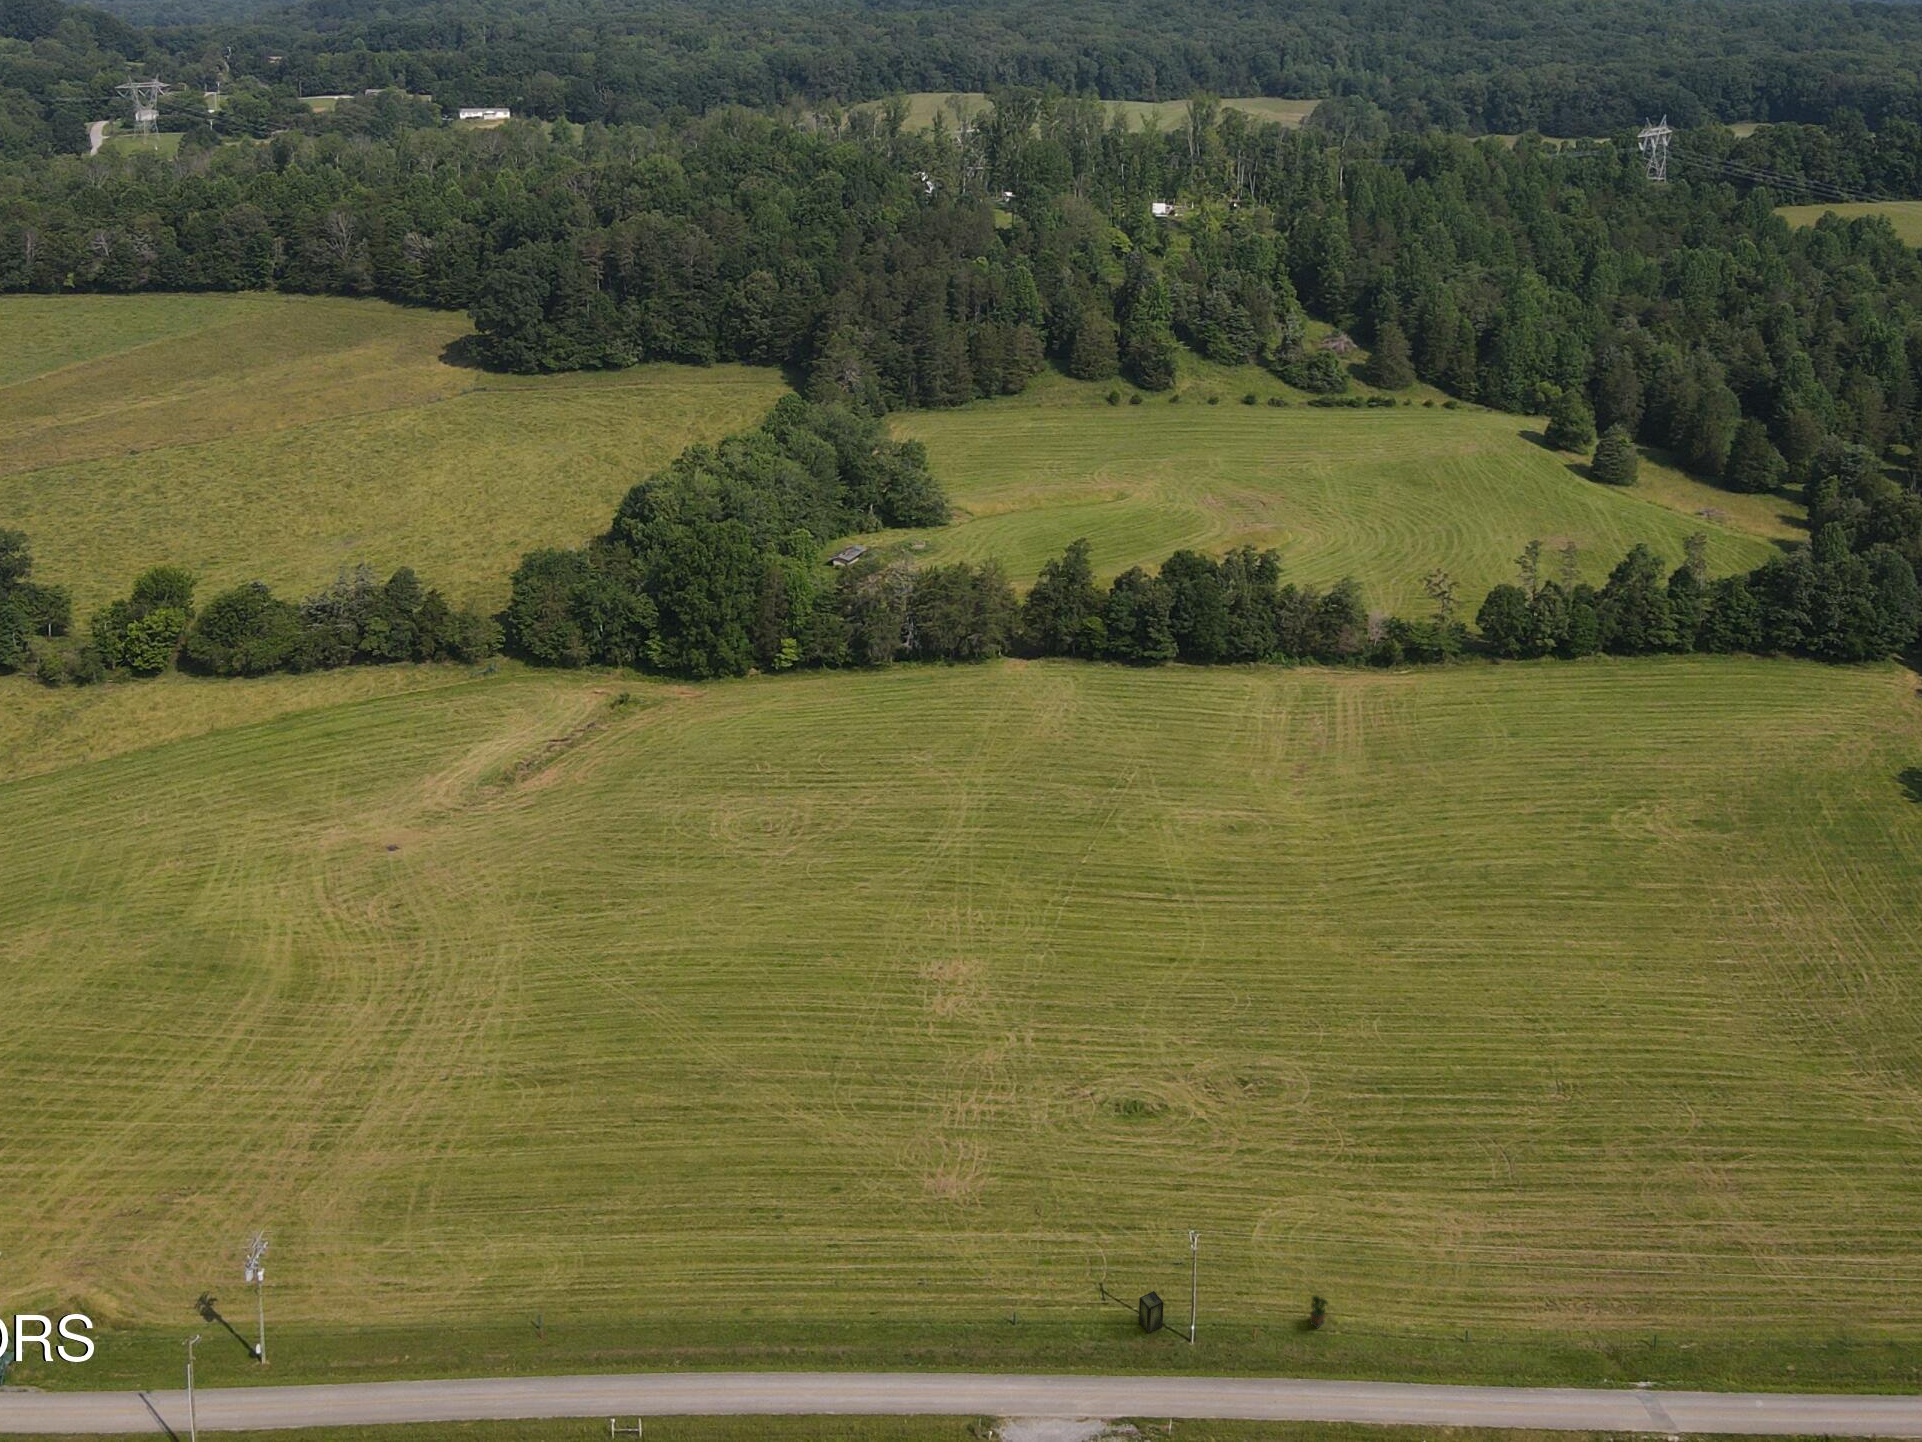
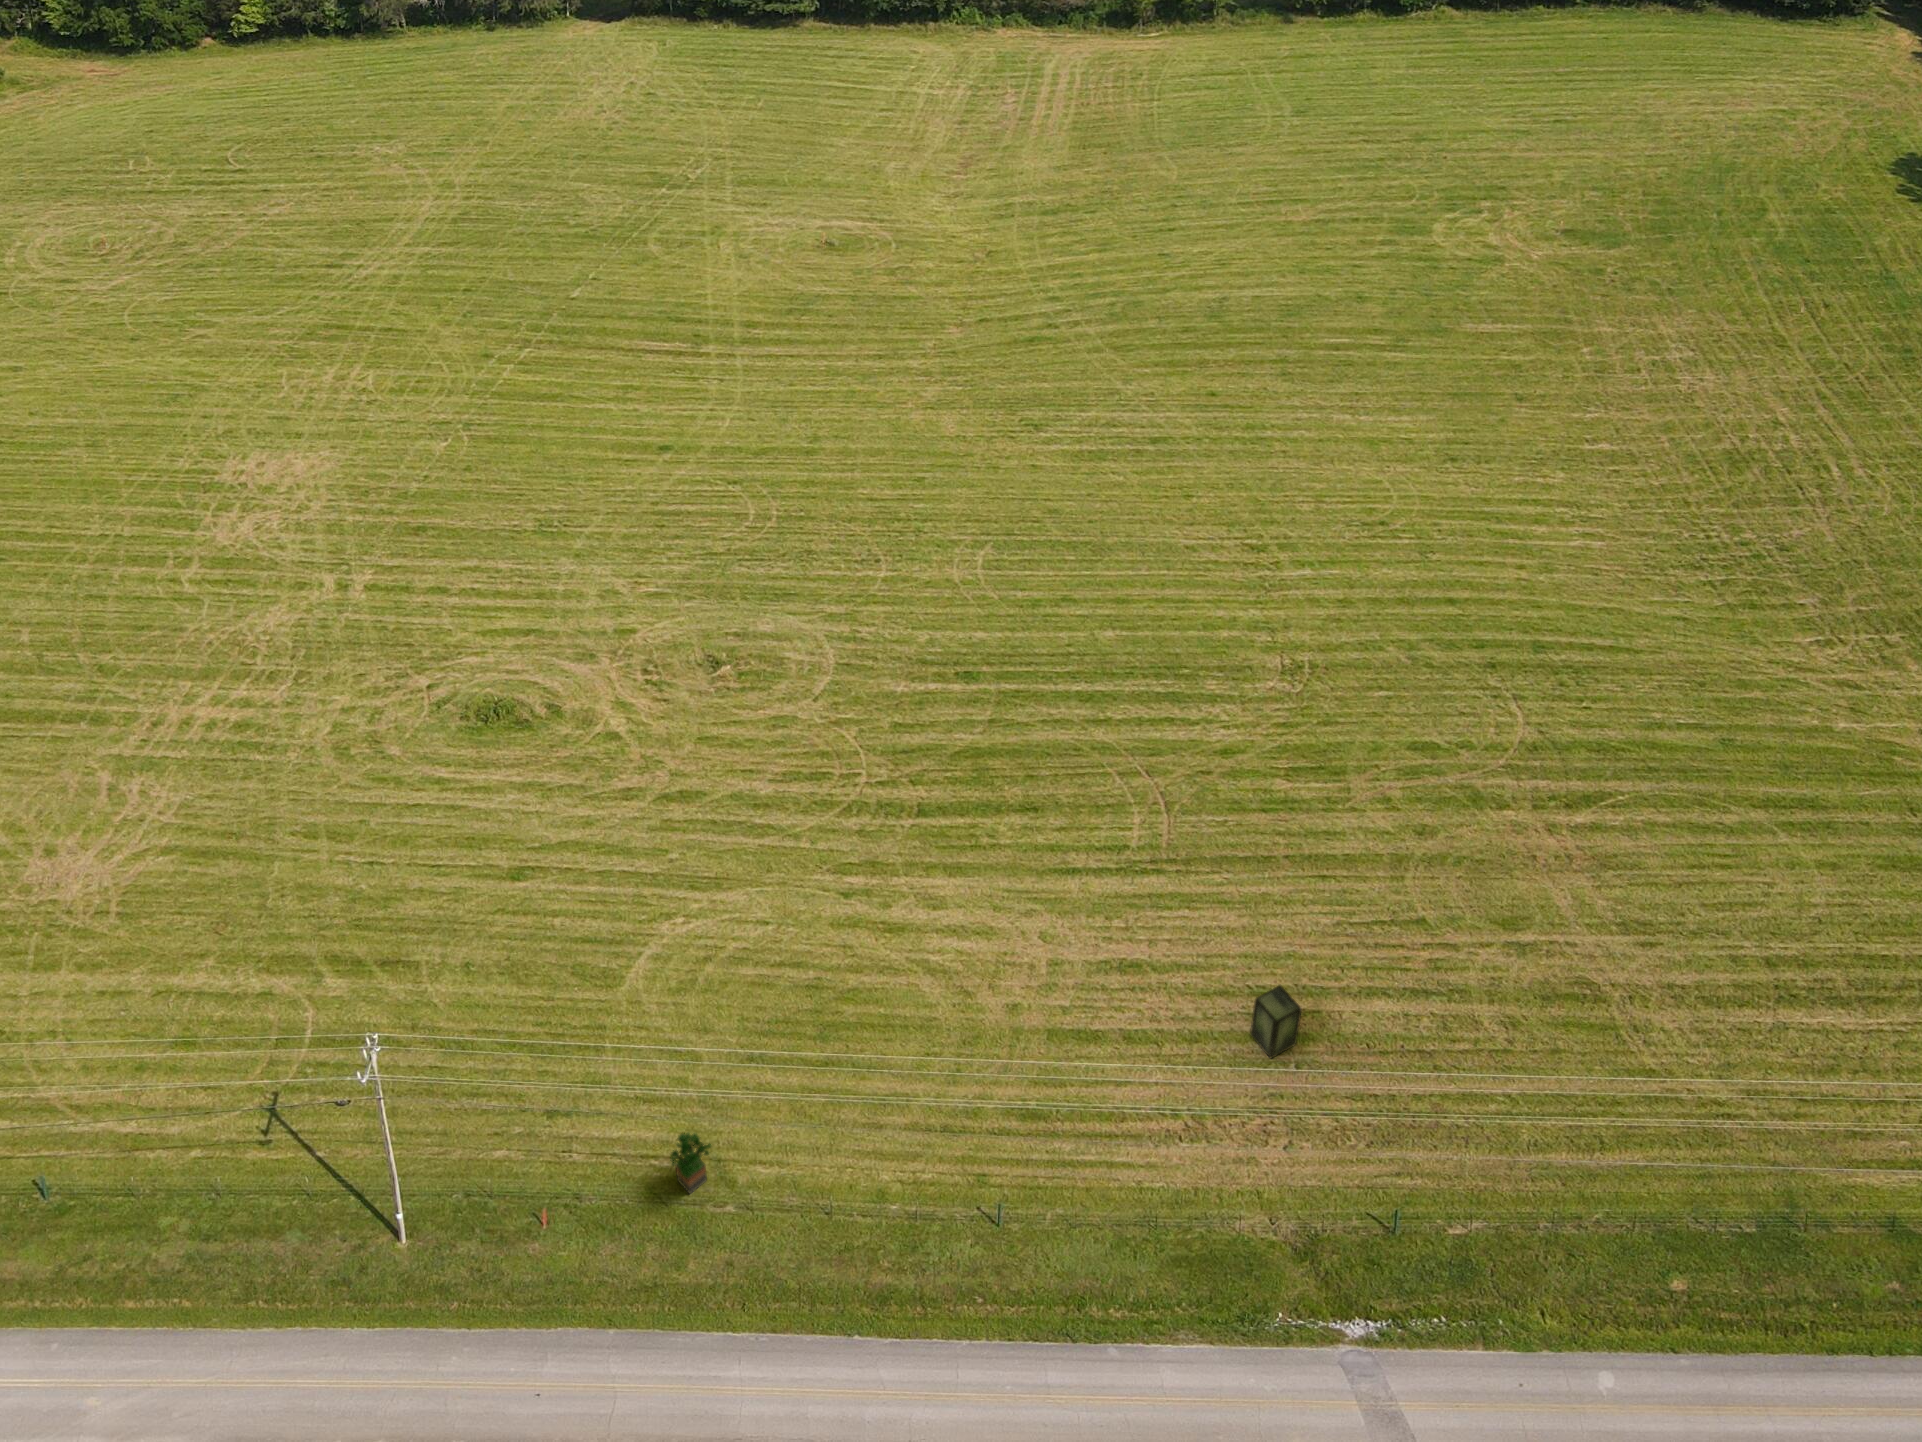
storage box: present [1139,1291,1163,1334] -> present [1250,986,1302,1058]

